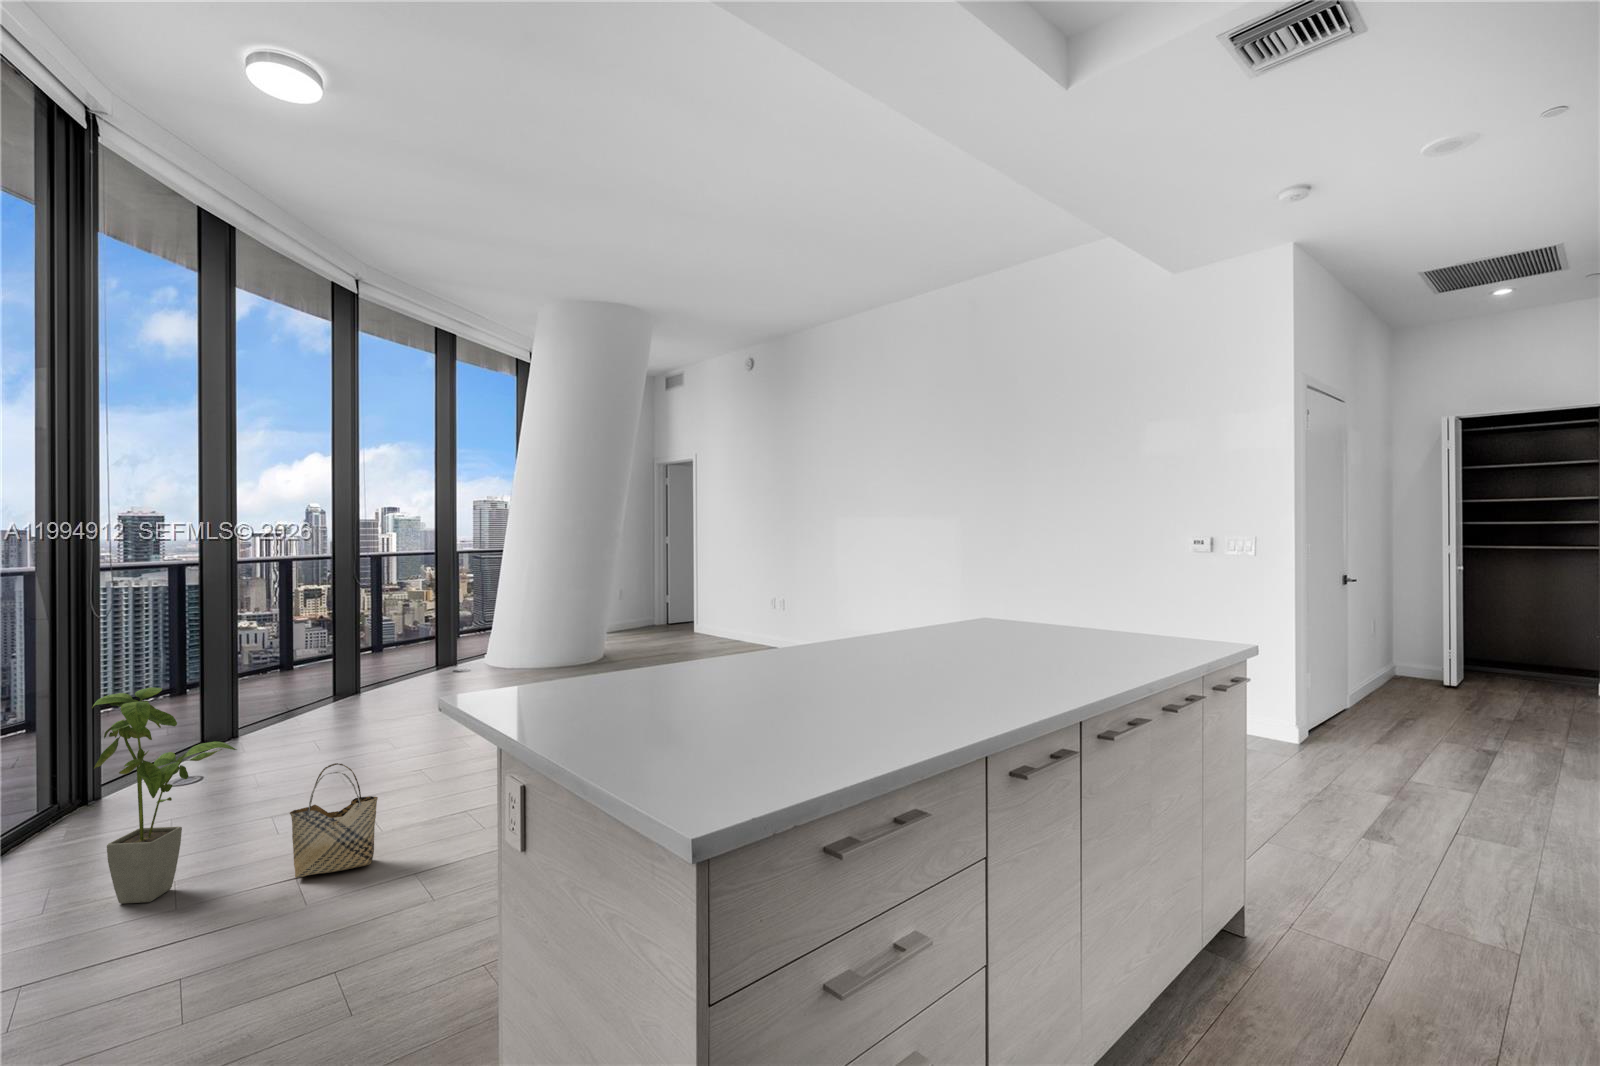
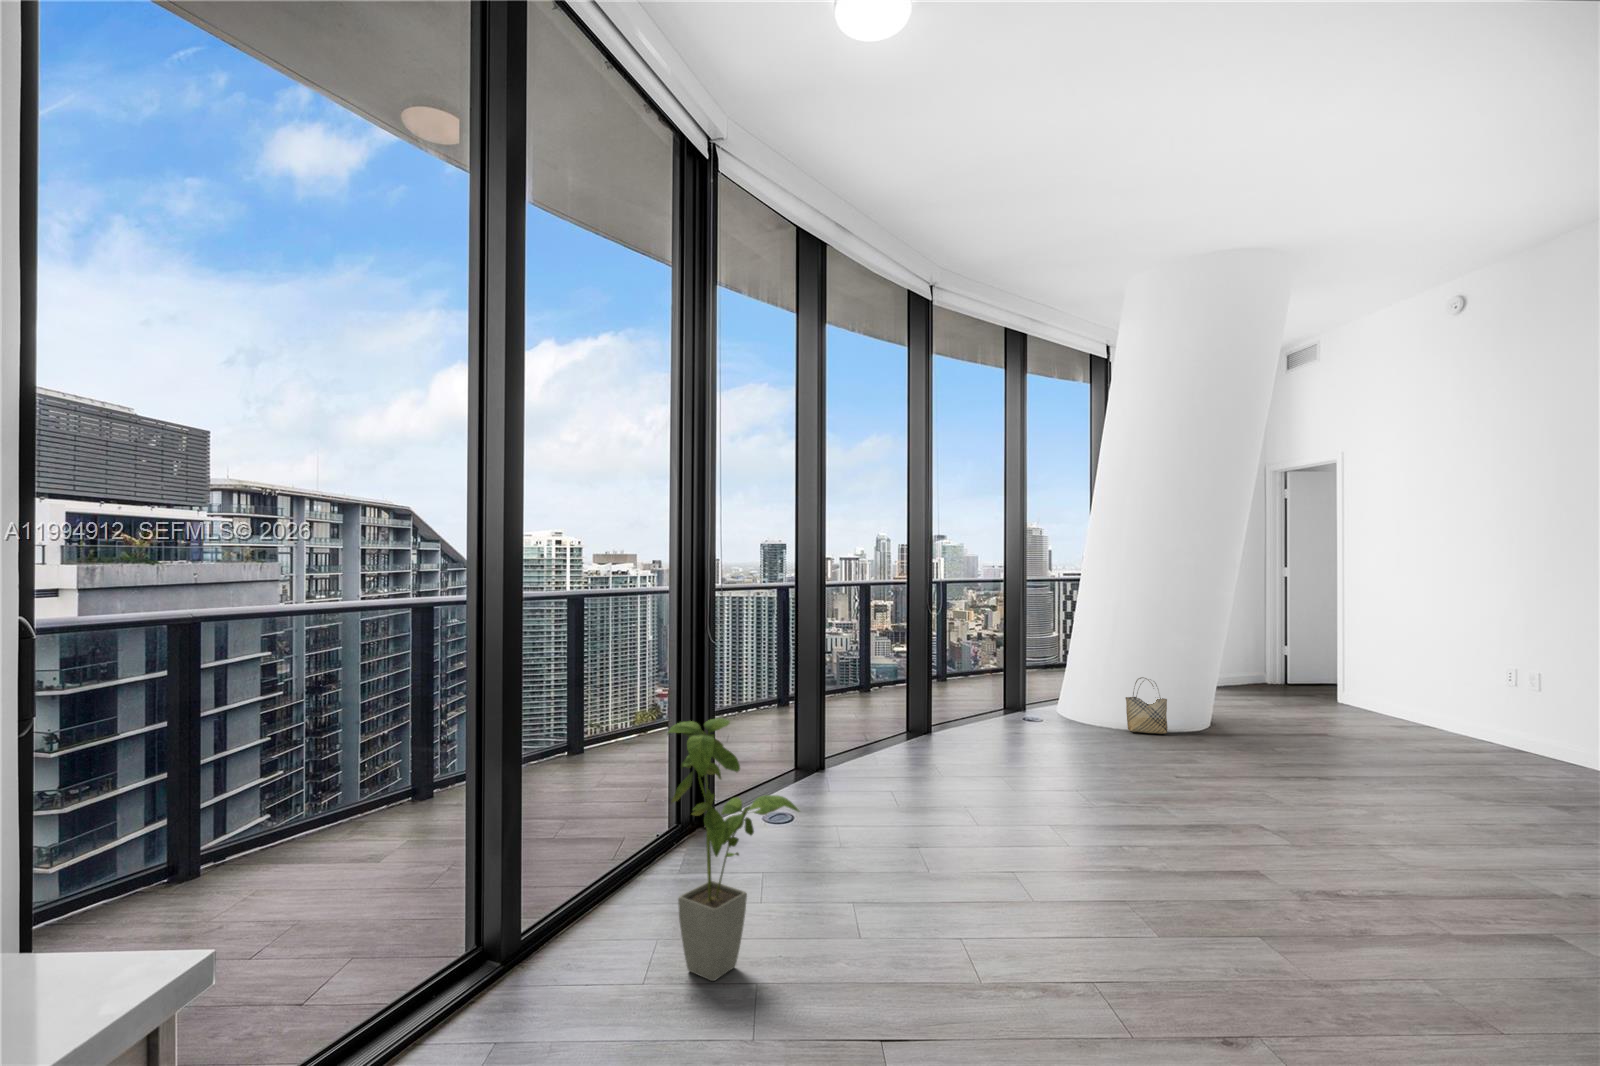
woven basket: present [290,763,378,878] -> present [1126,677,1168,734]

